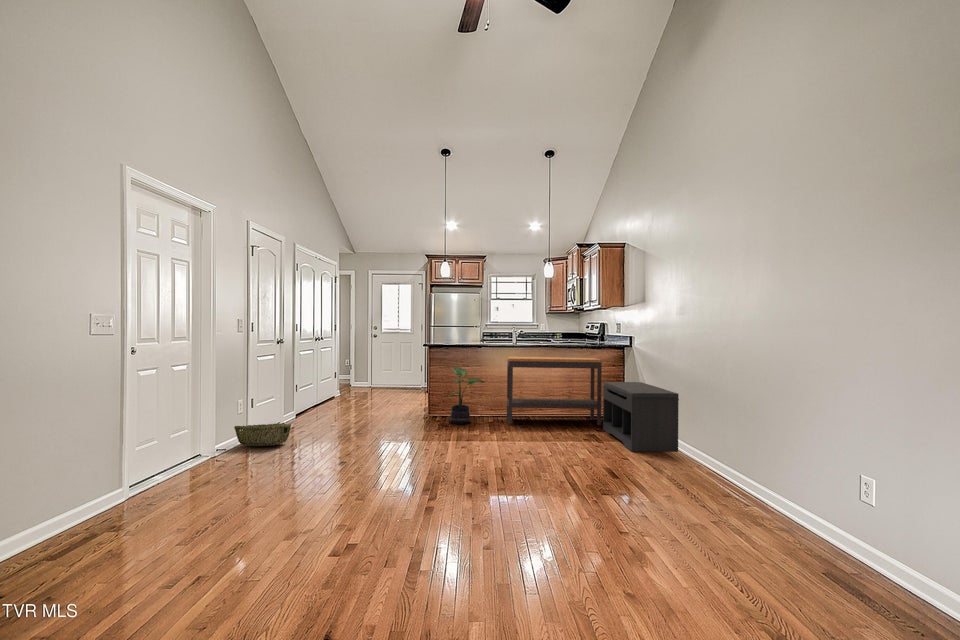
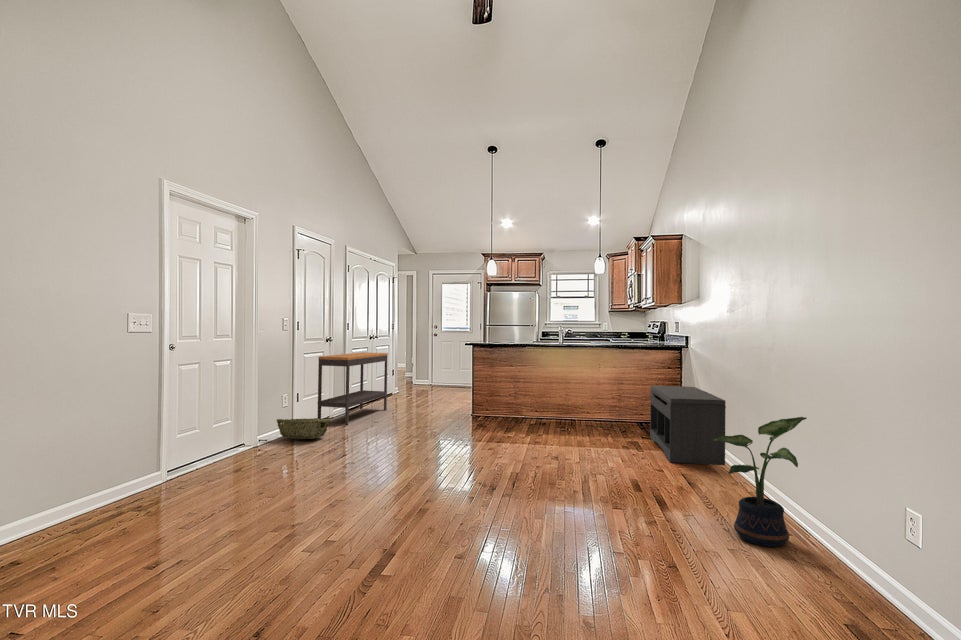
console table: present [507,357,602,425] -> present [317,352,388,425]
potted plant: present [446,367,484,424] -> present [714,417,807,547]

